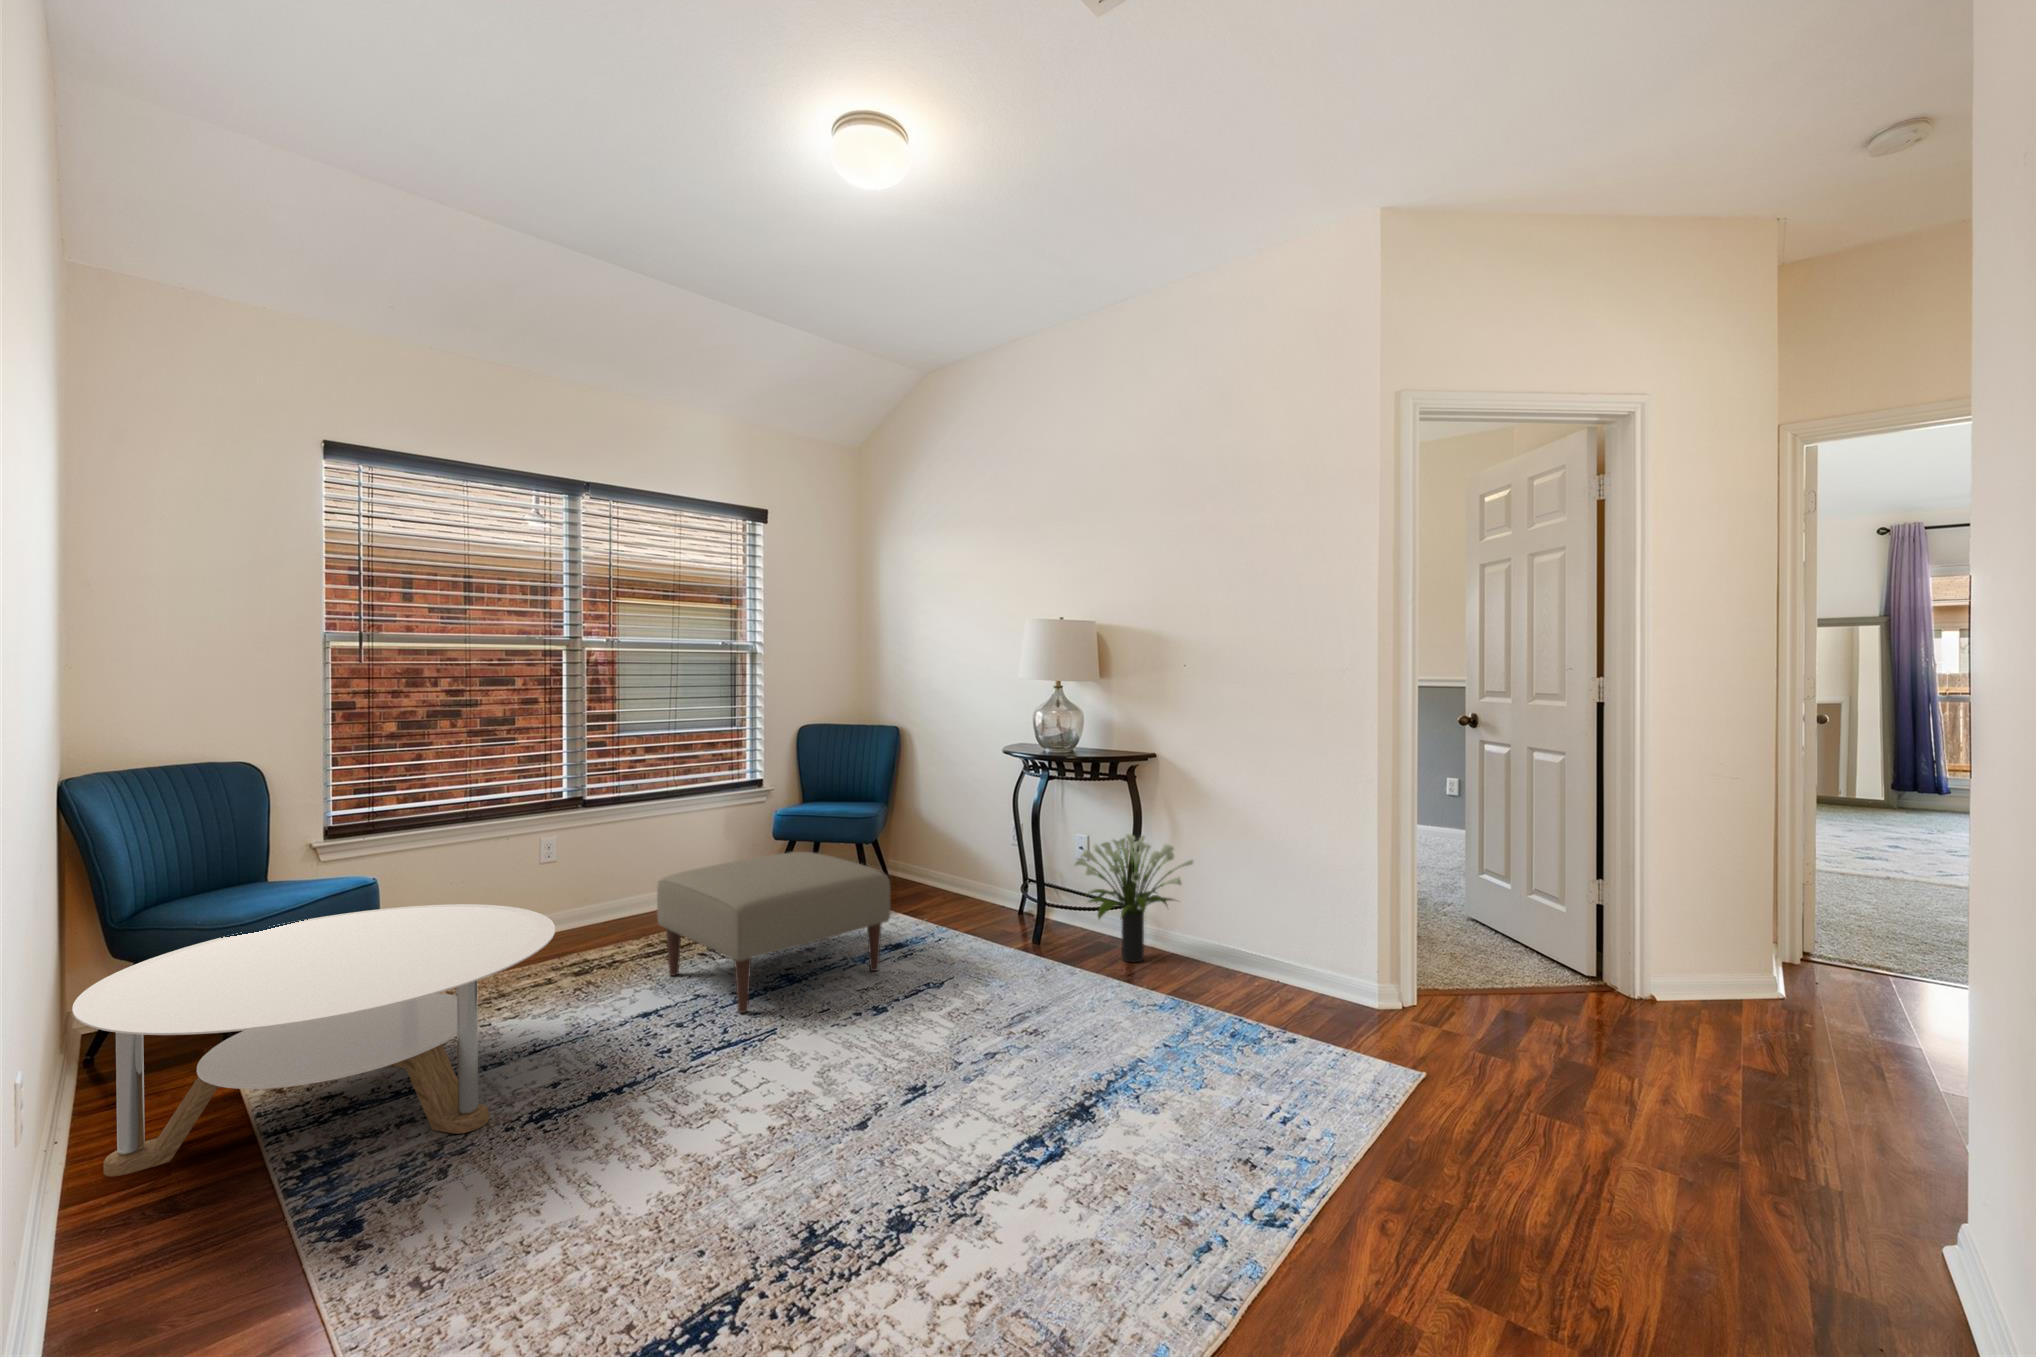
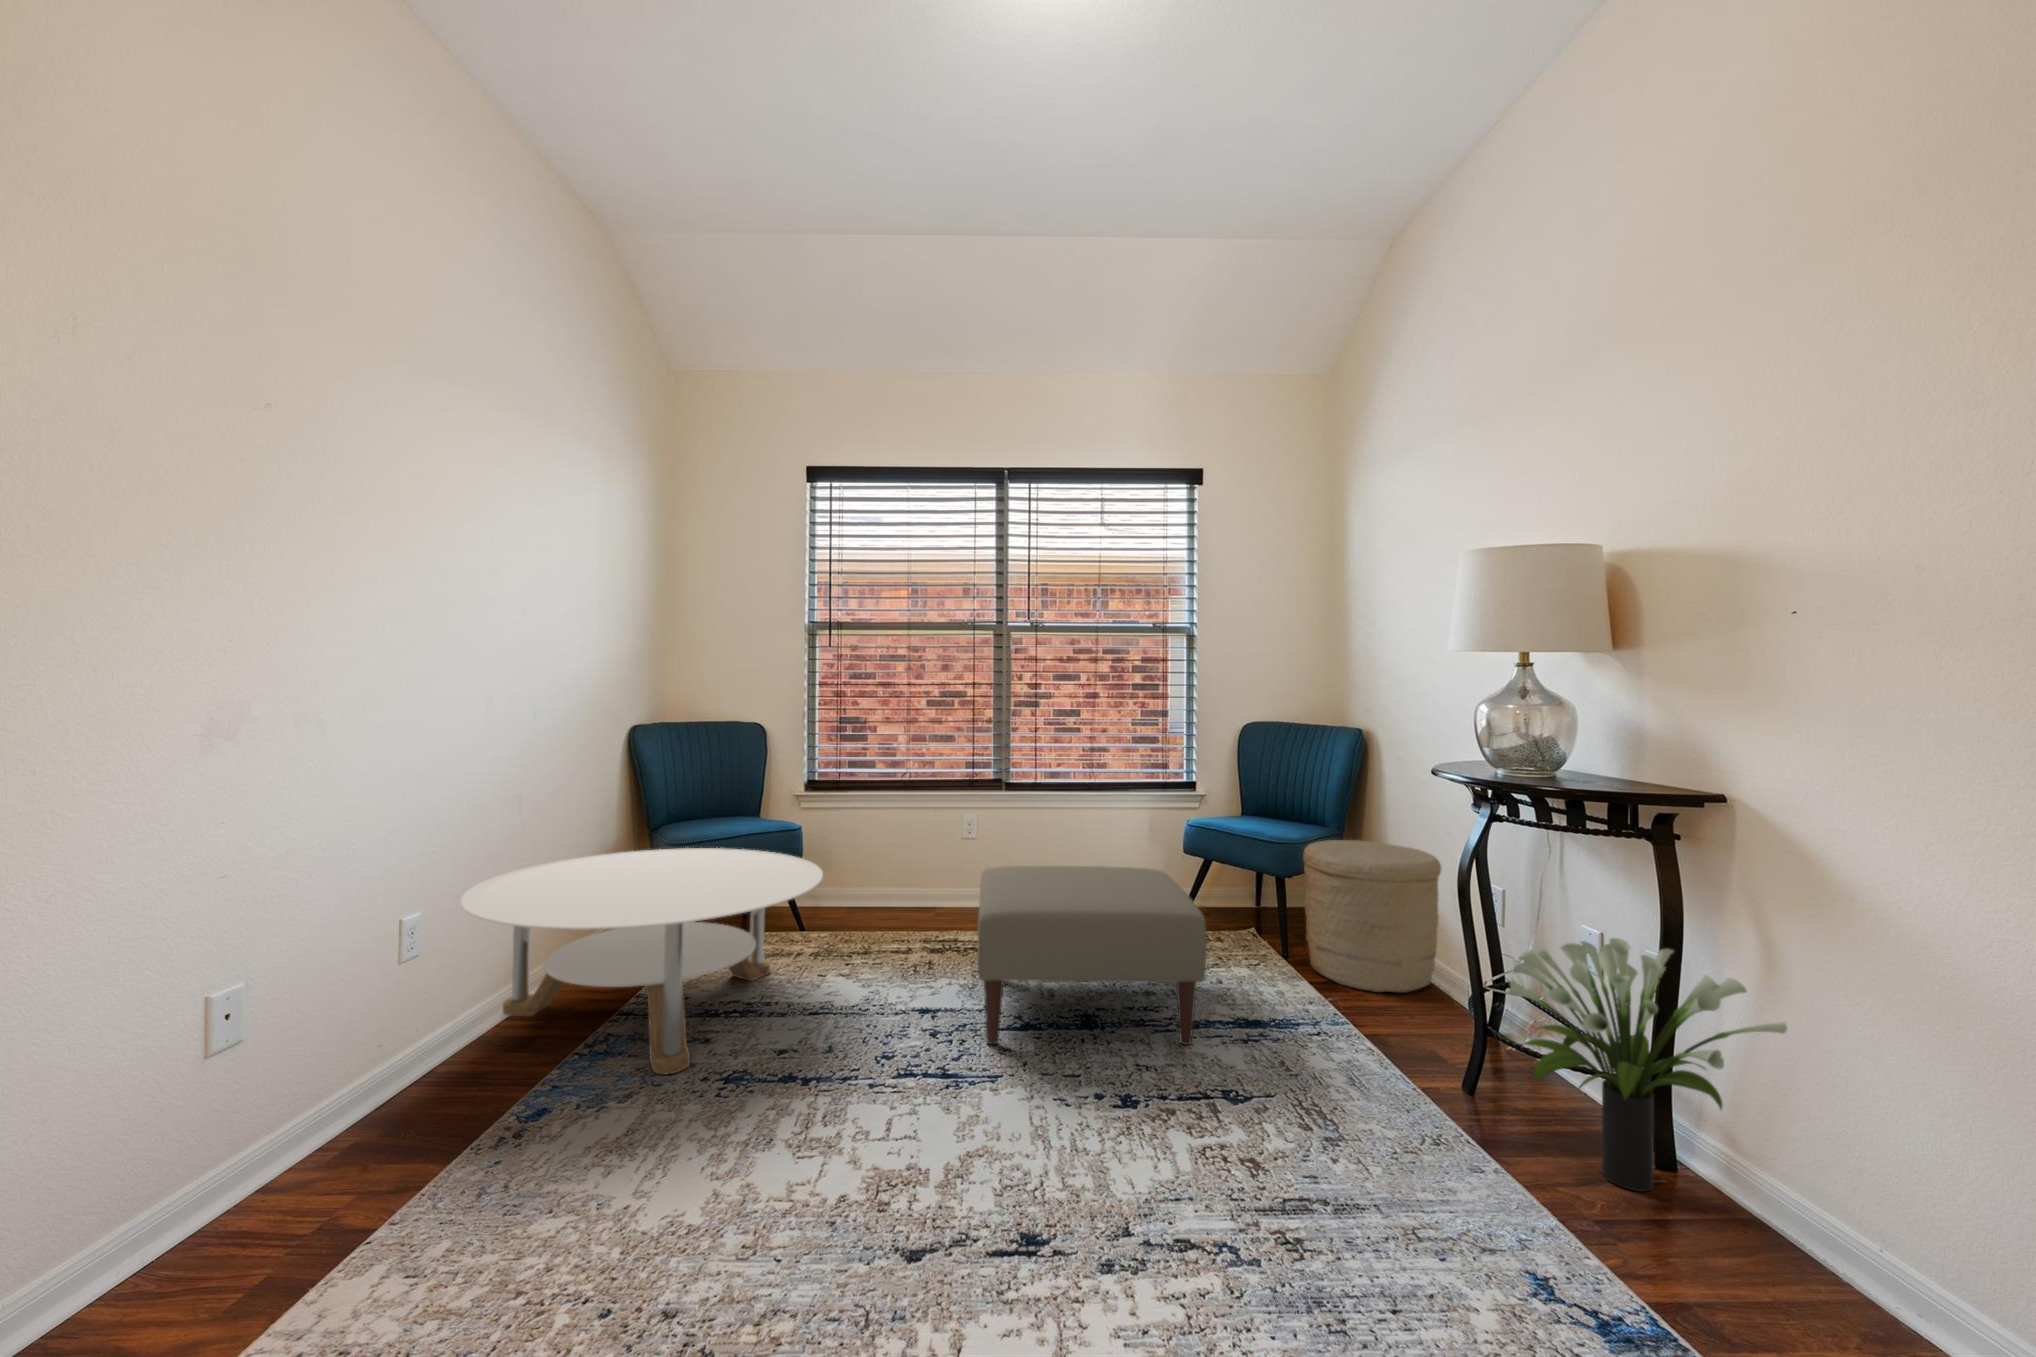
woven basket: none [886,807,979,911] -> present [1303,840,1441,993]

